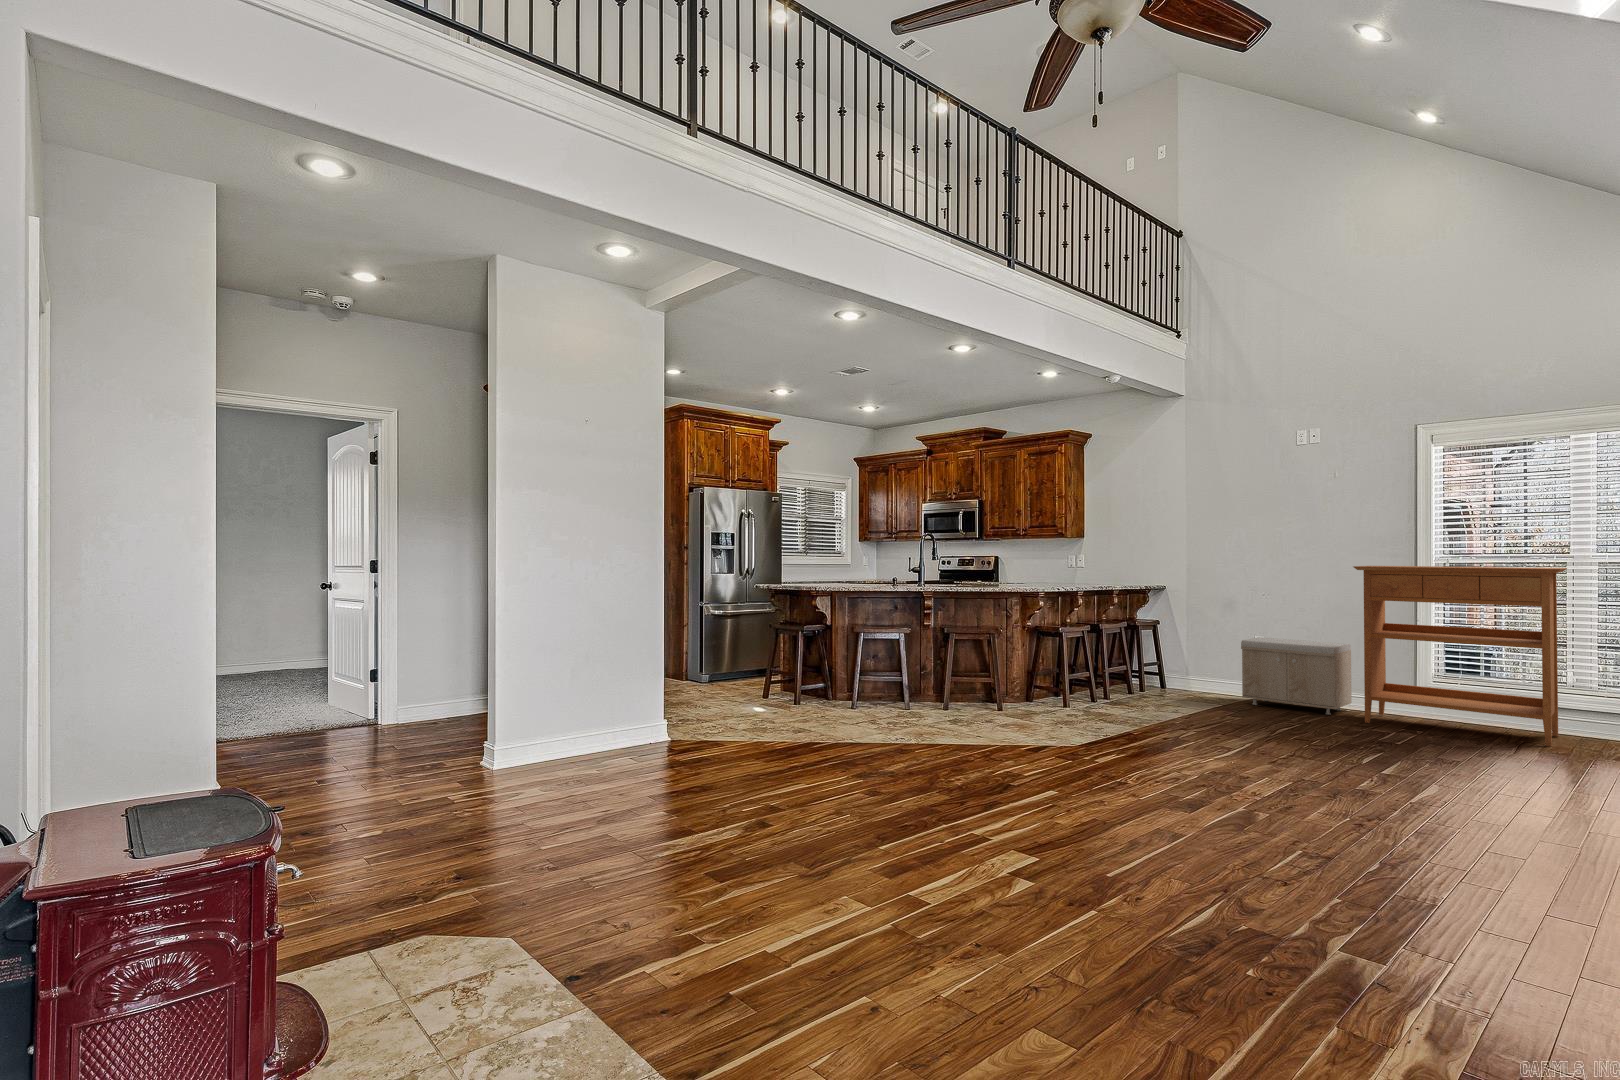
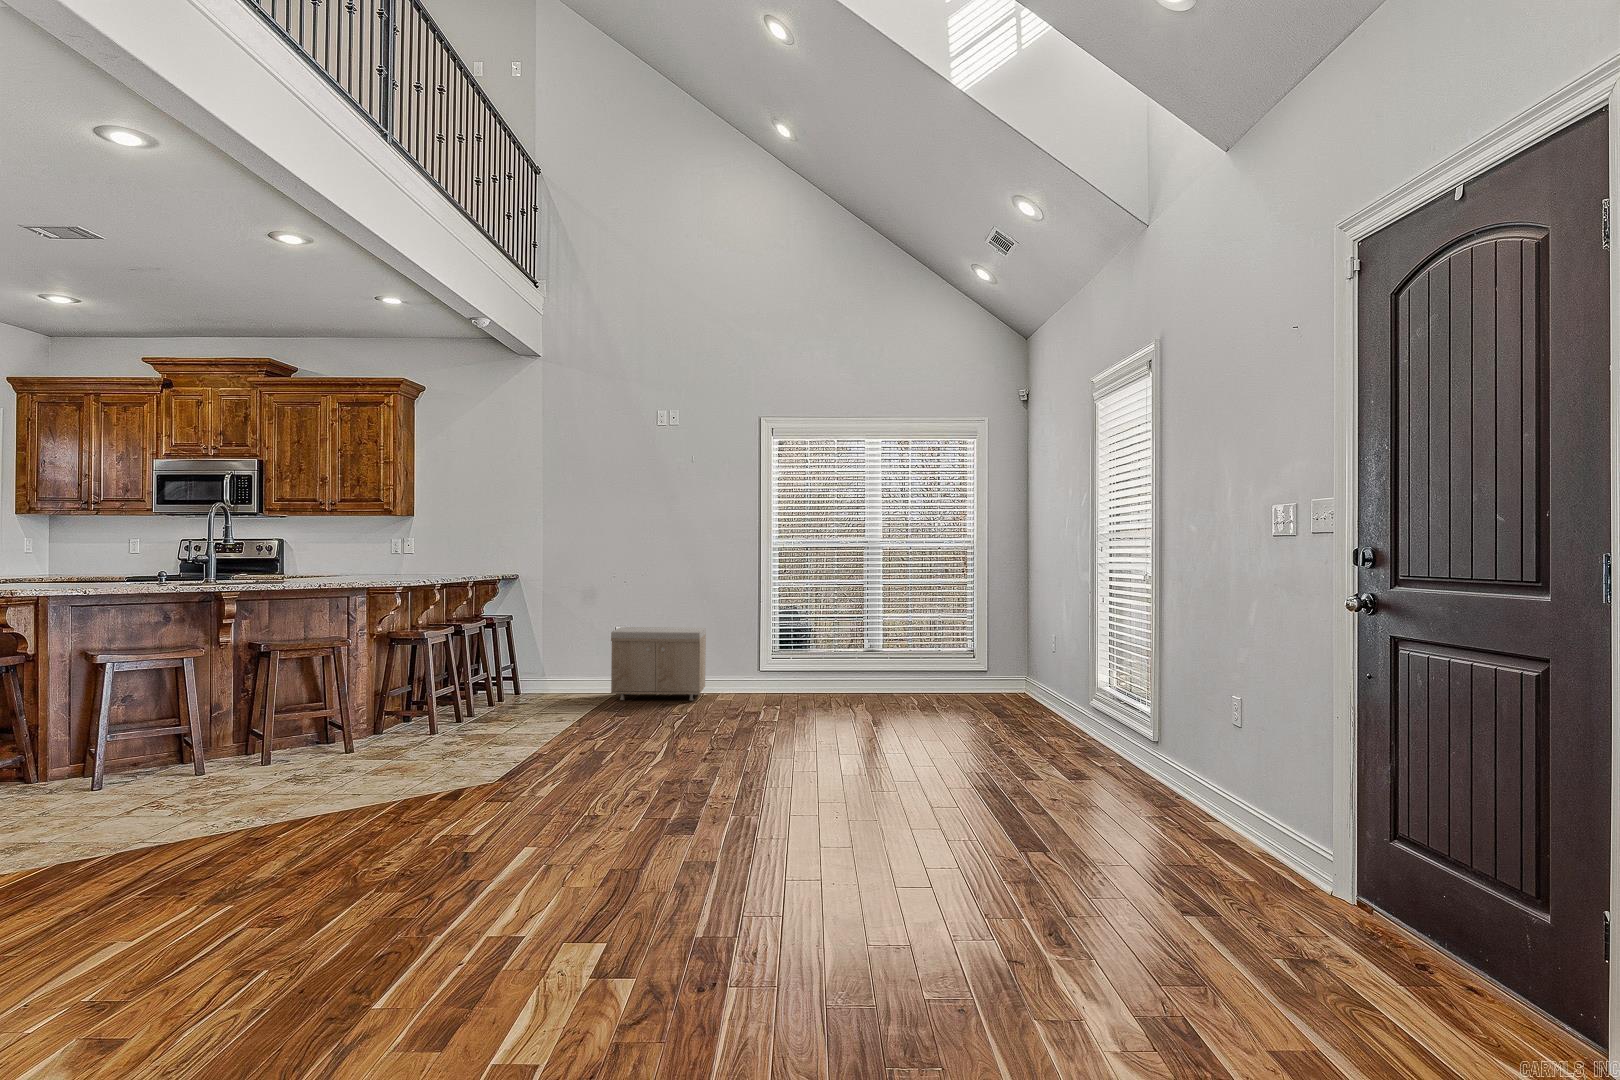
console table: present [1353,566,1567,746] -> none [721,550,872,704]

